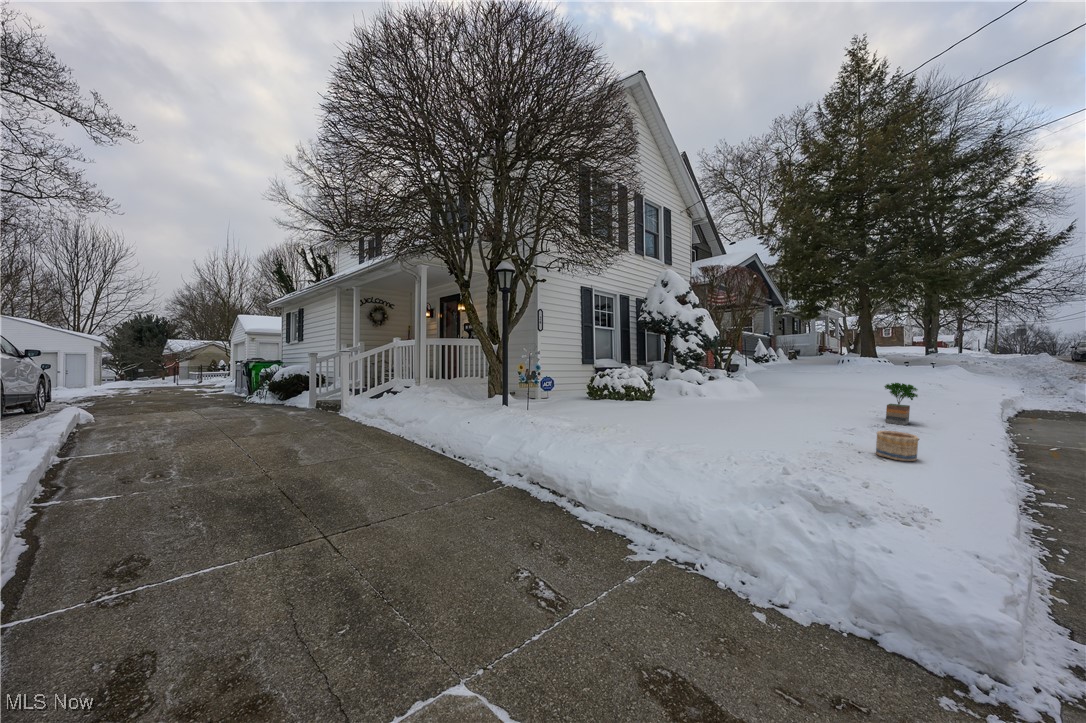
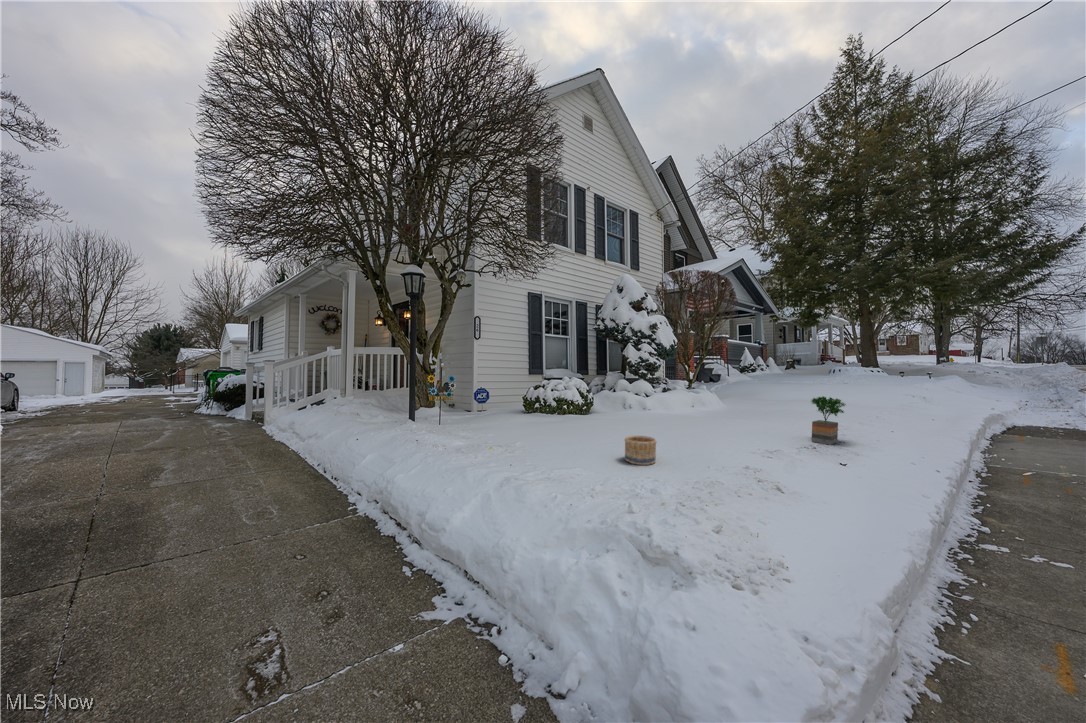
basket: present [876,431,919,461] -> present [625,436,656,465]

